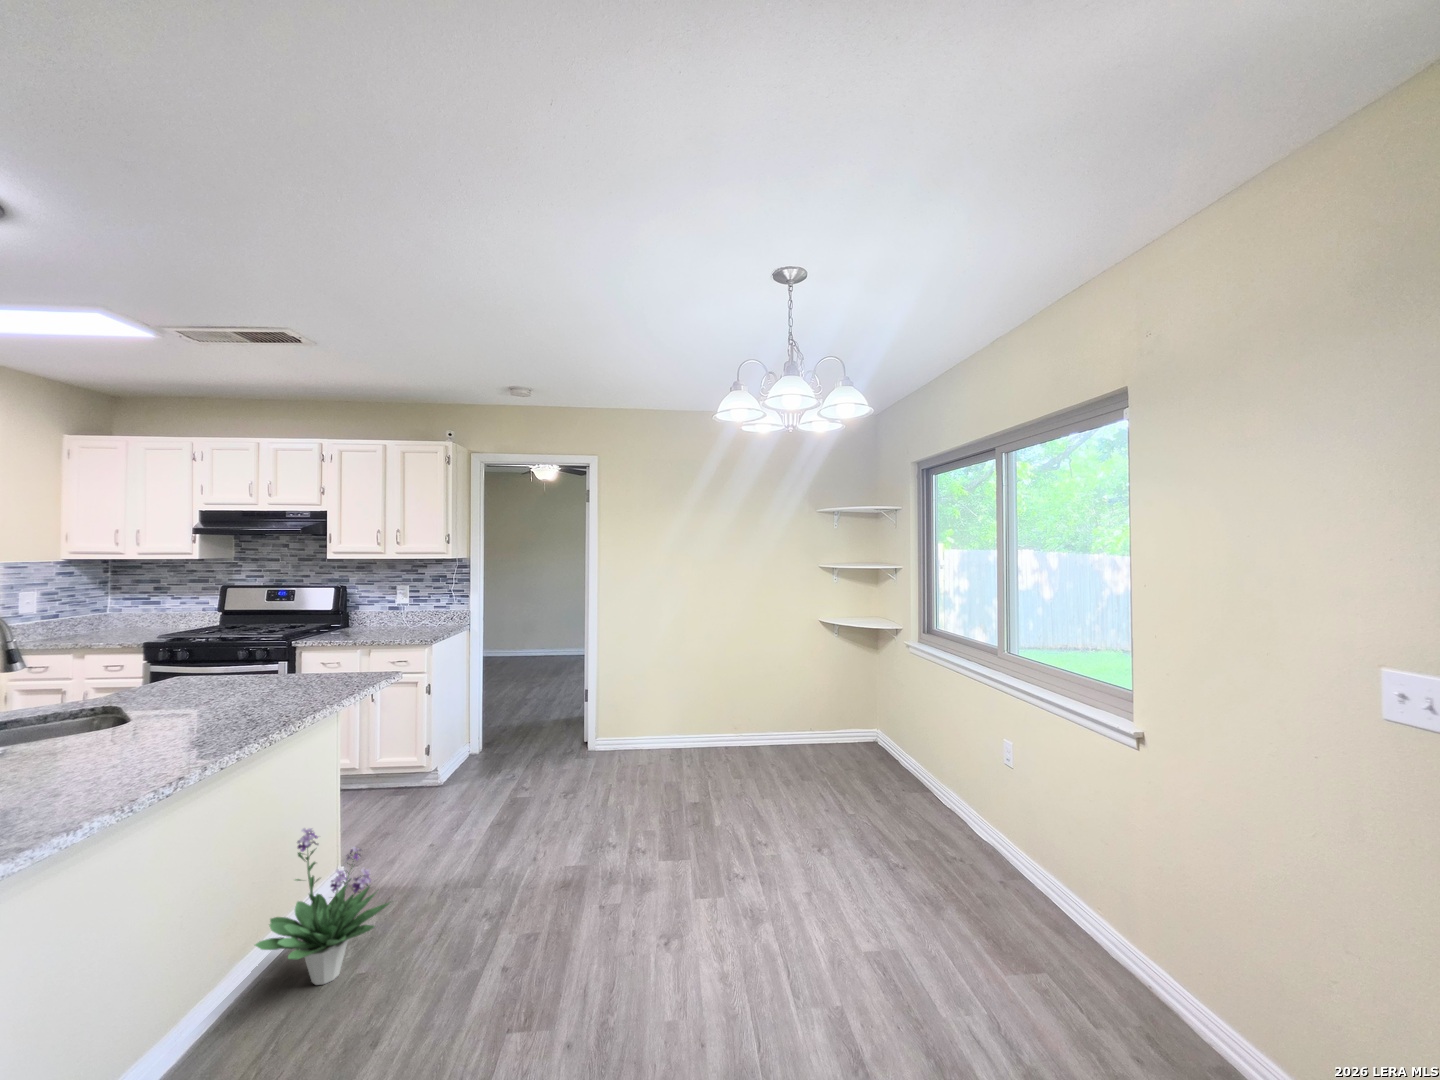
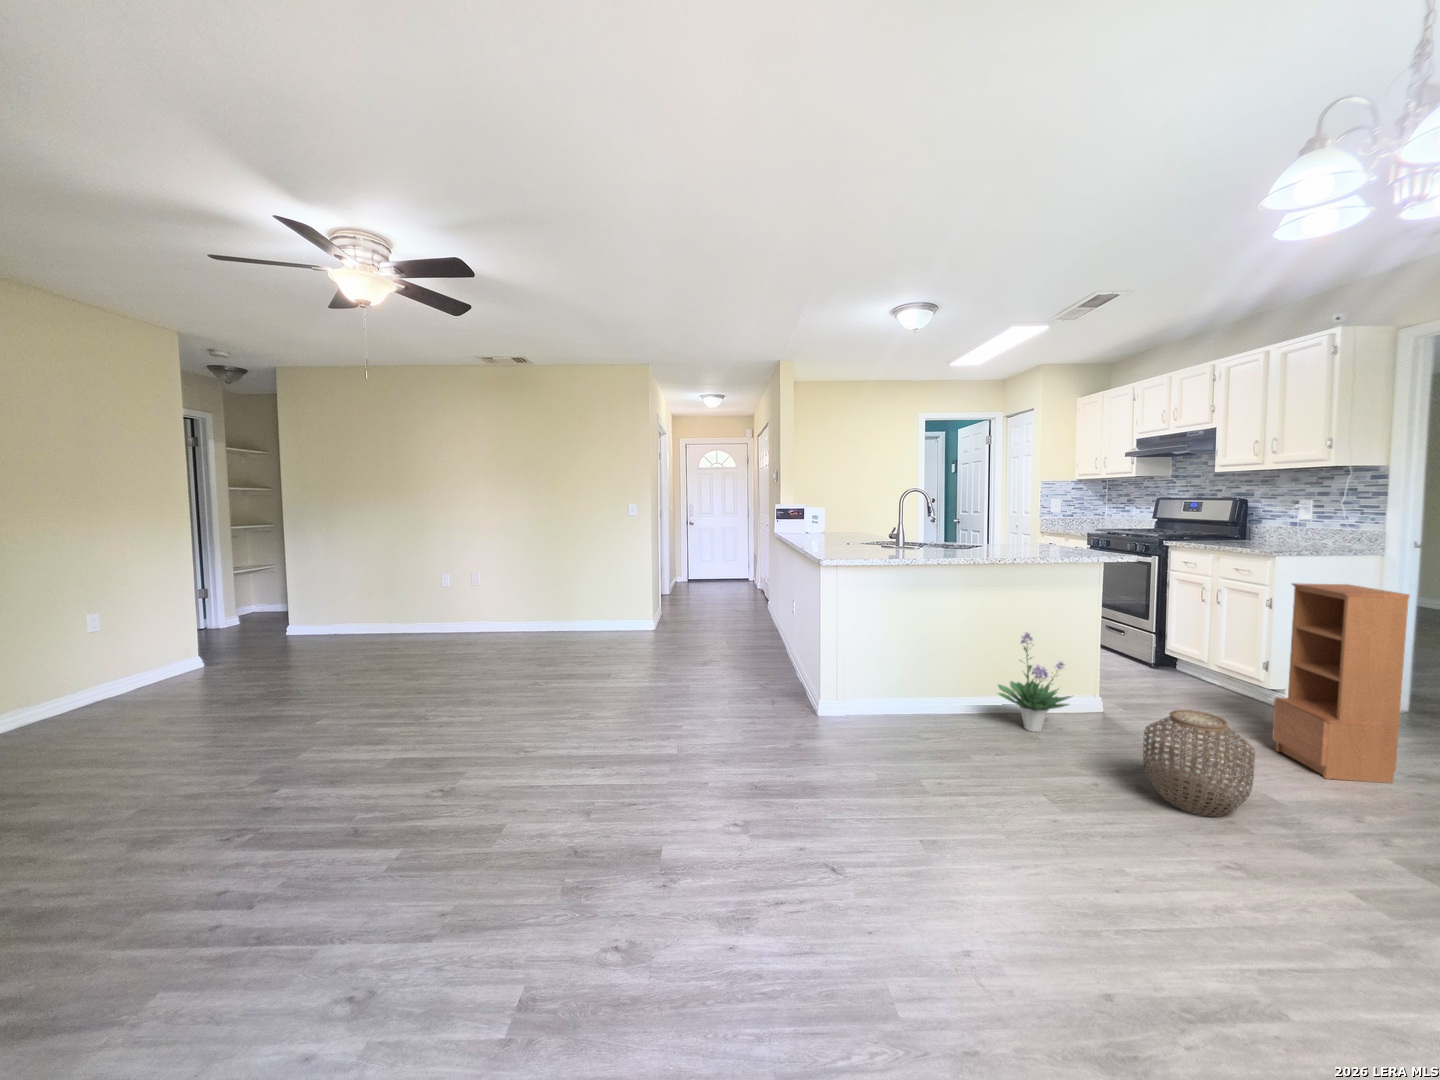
bookcase: none [505,662,580,831] -> present [1272,583,1409,783]
woven basket: none [530,820,621,938] -> present [1143,710,1255,817]

